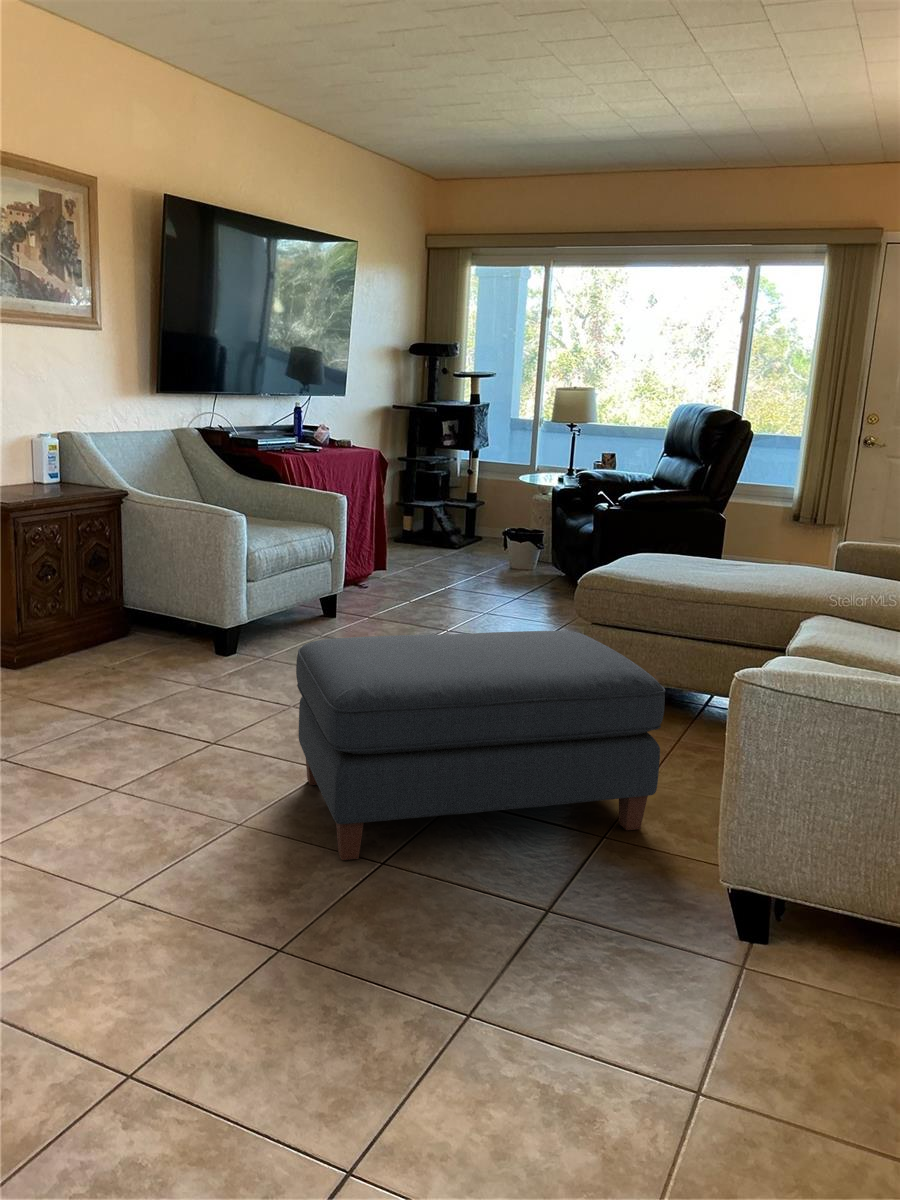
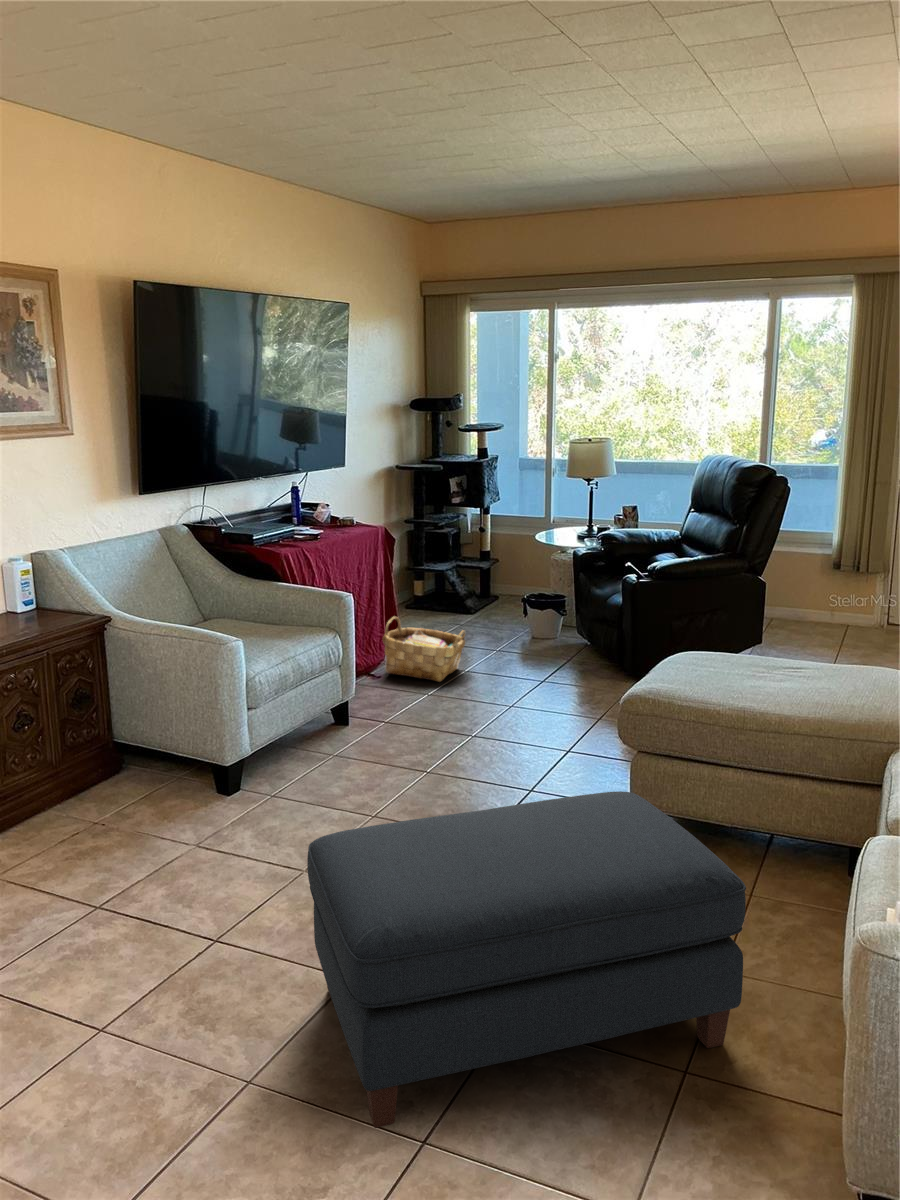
woven basket: none [371,532,448,592] -> present [383,617,466,682]

